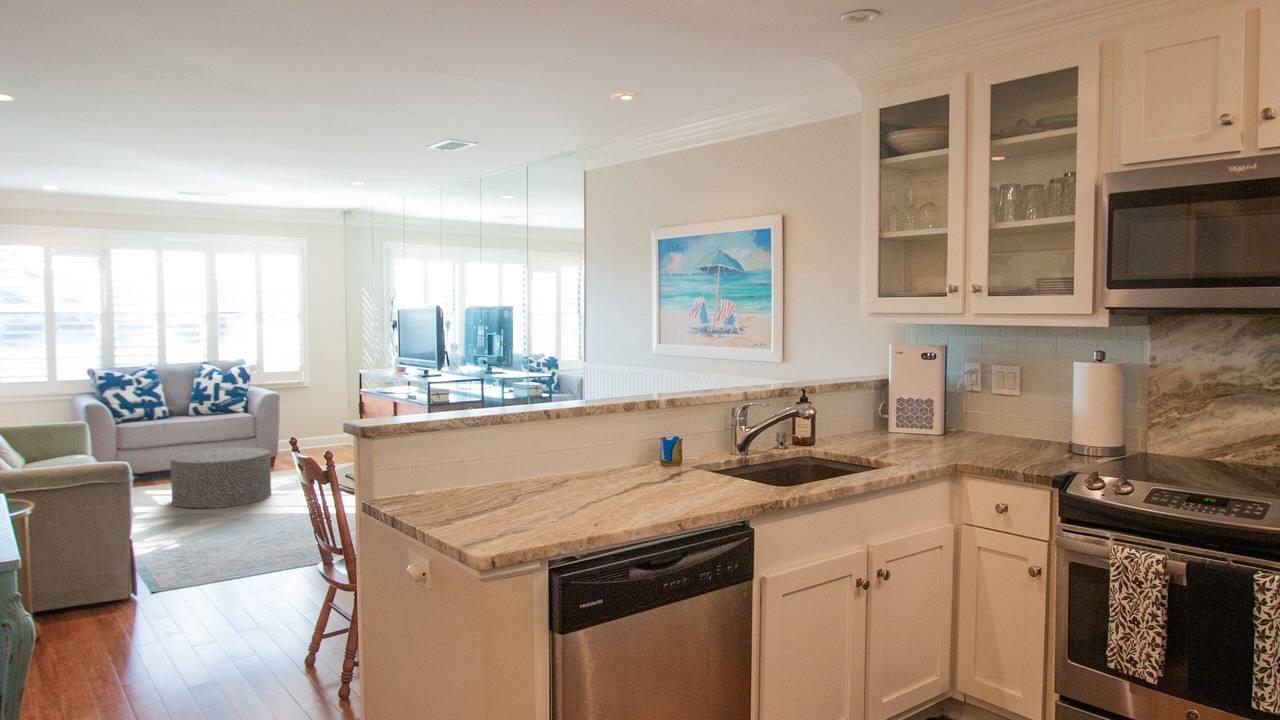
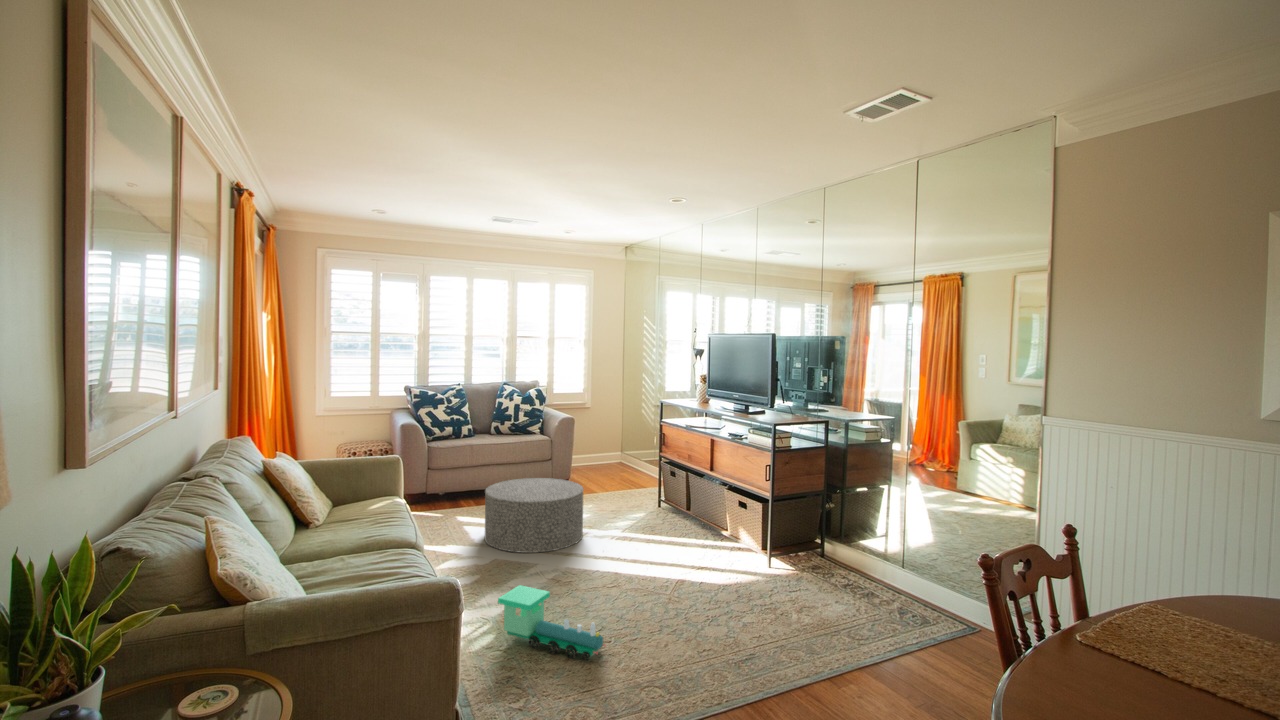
toy train: none [164,511,253,554] -> present [498,585,606,661]

